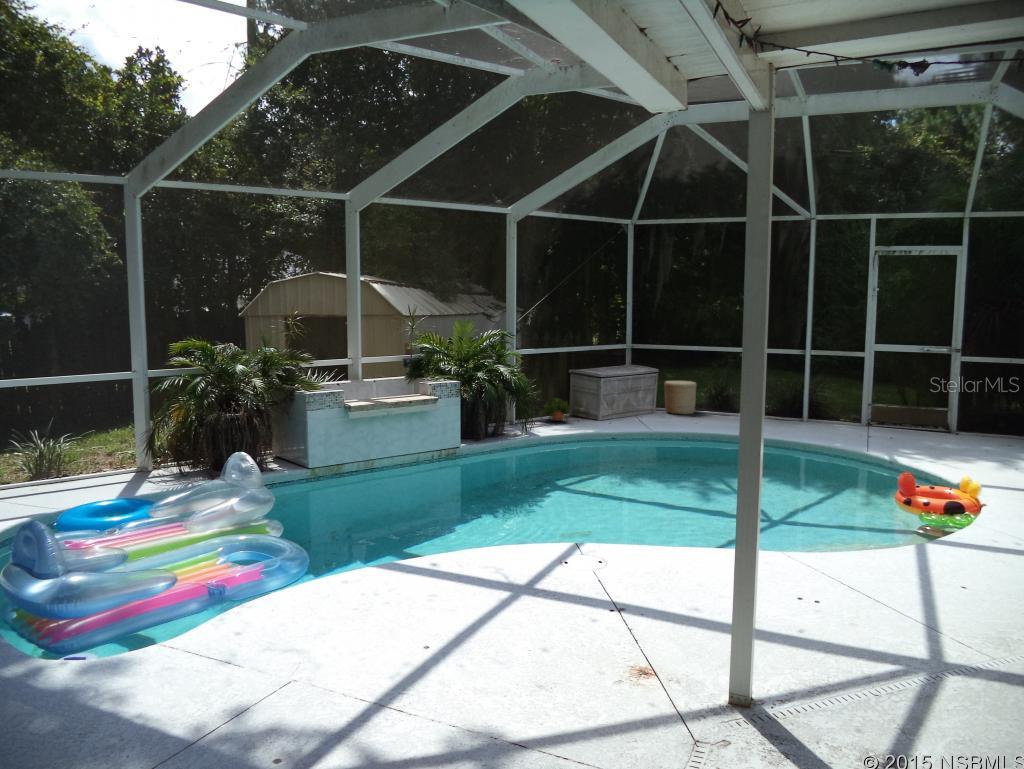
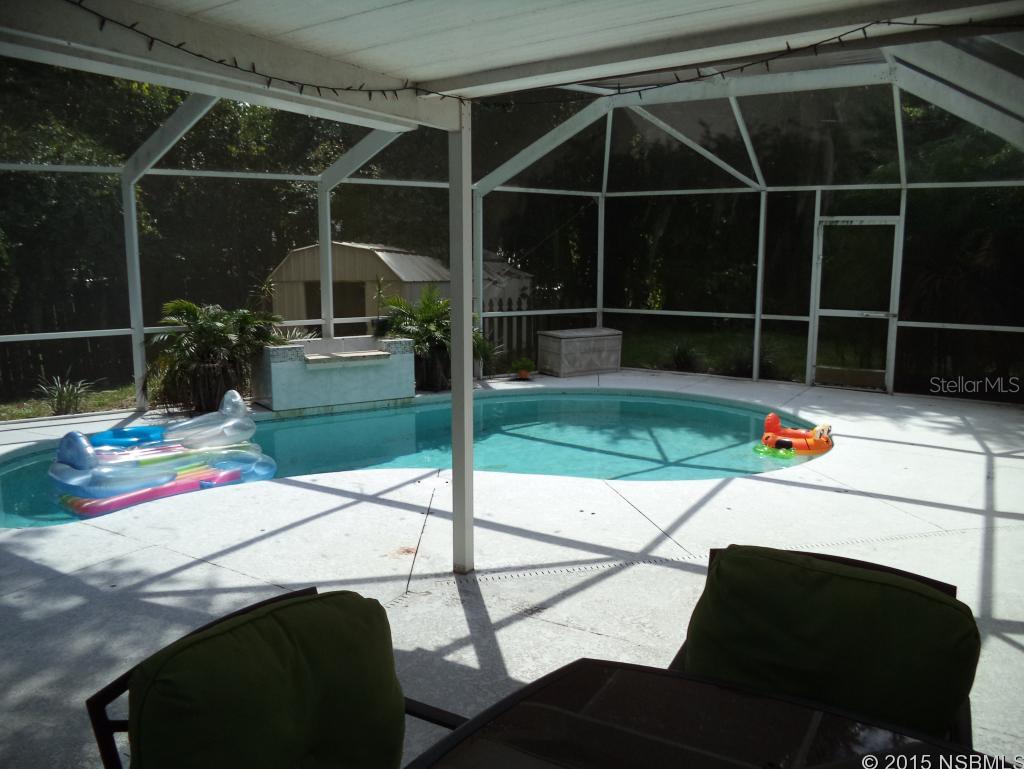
woven basket: present [664,381,696,414] -> none [630,343,661,375]

